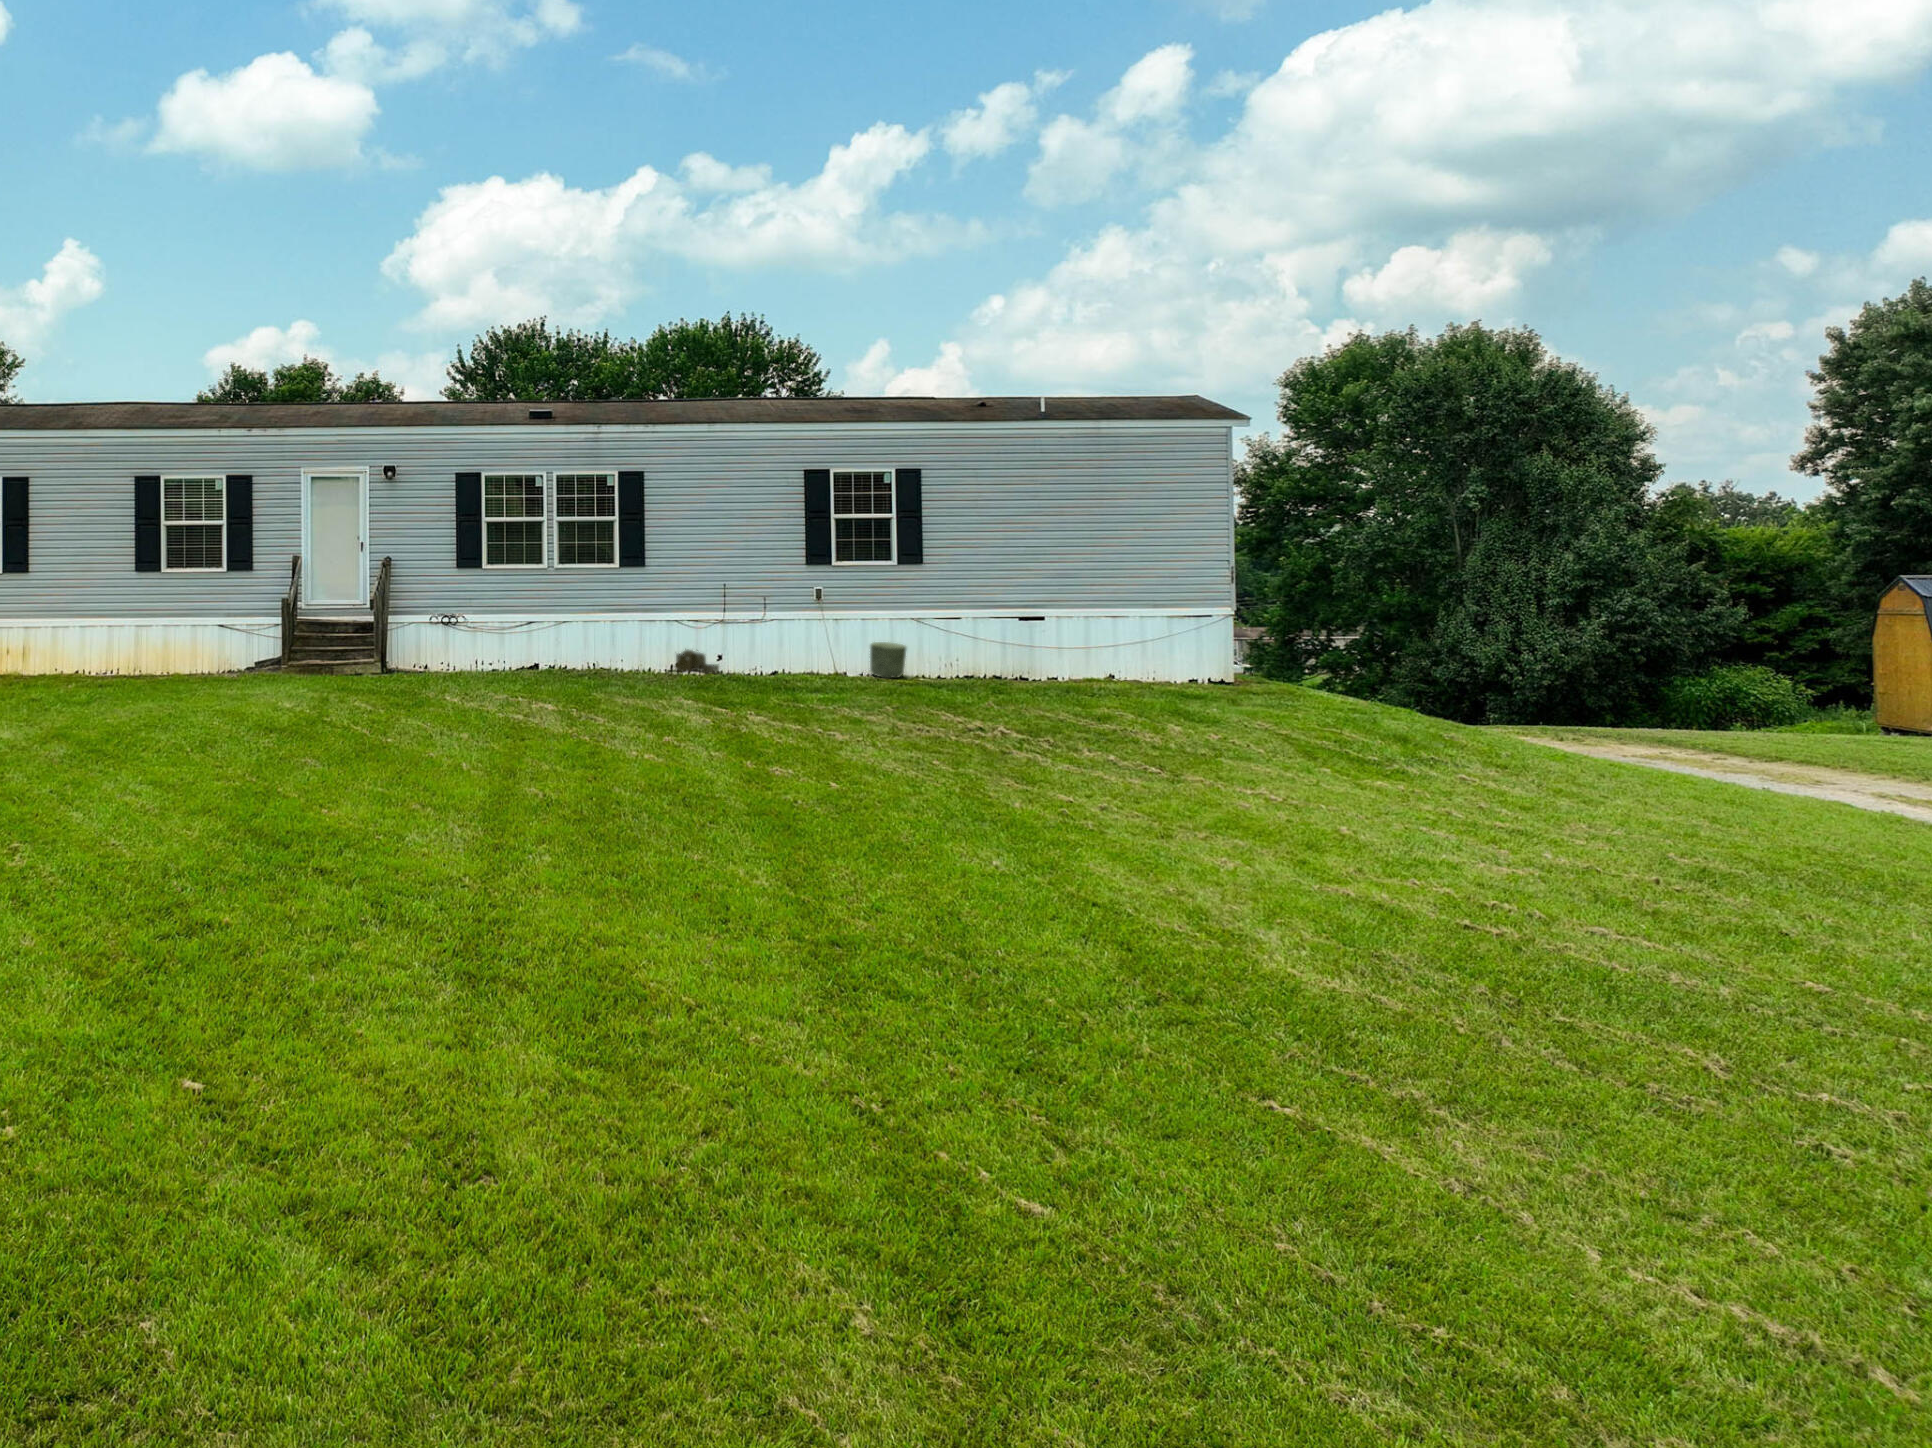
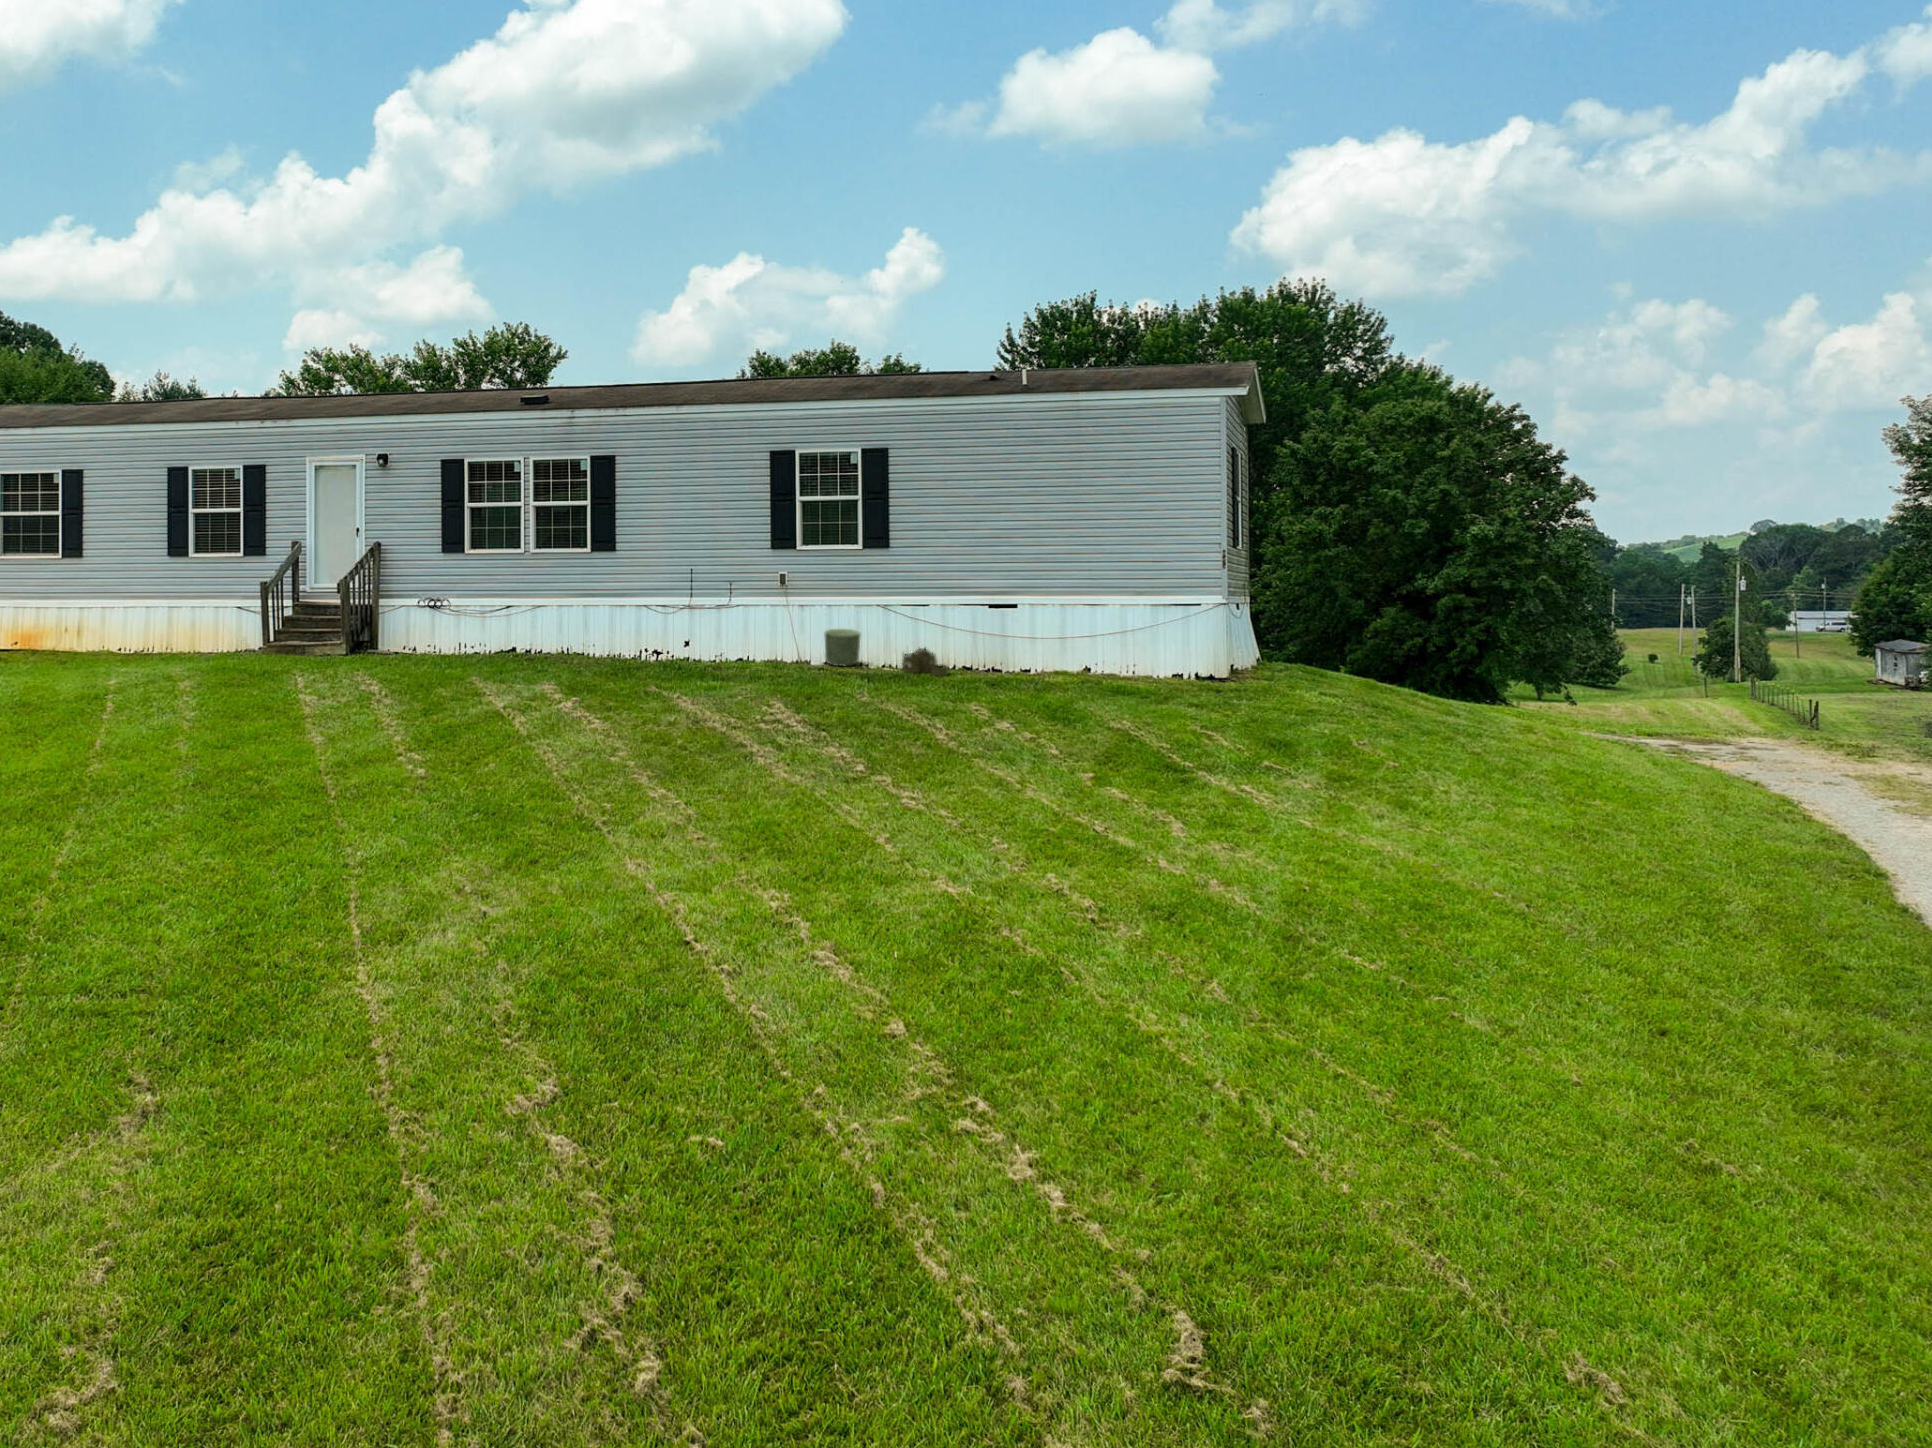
woven basket: present [676,649,719,674] -> present [902,648,948,676]

